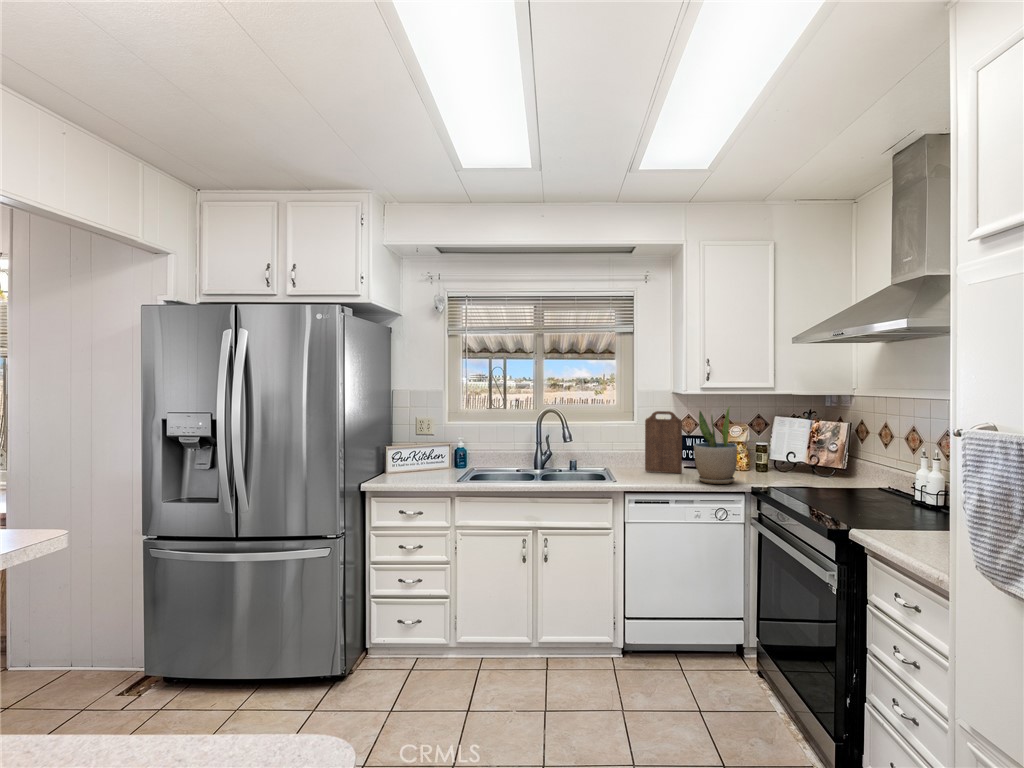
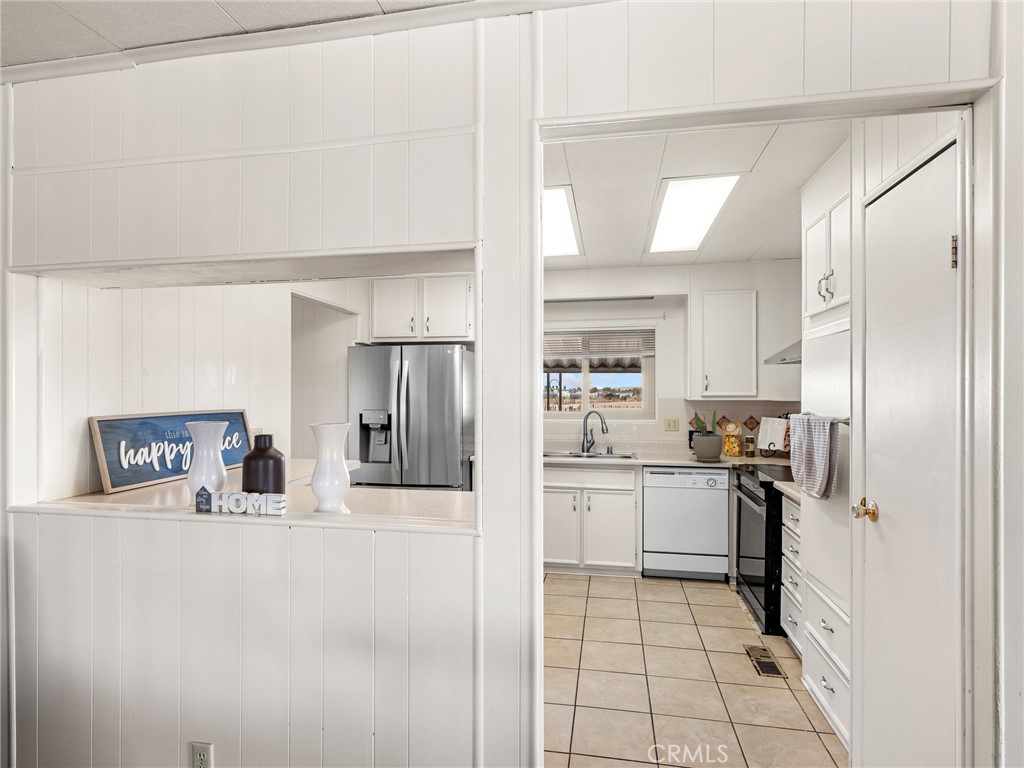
cutting board: present [645,411,682,473] -> none [663,413,689,457]

